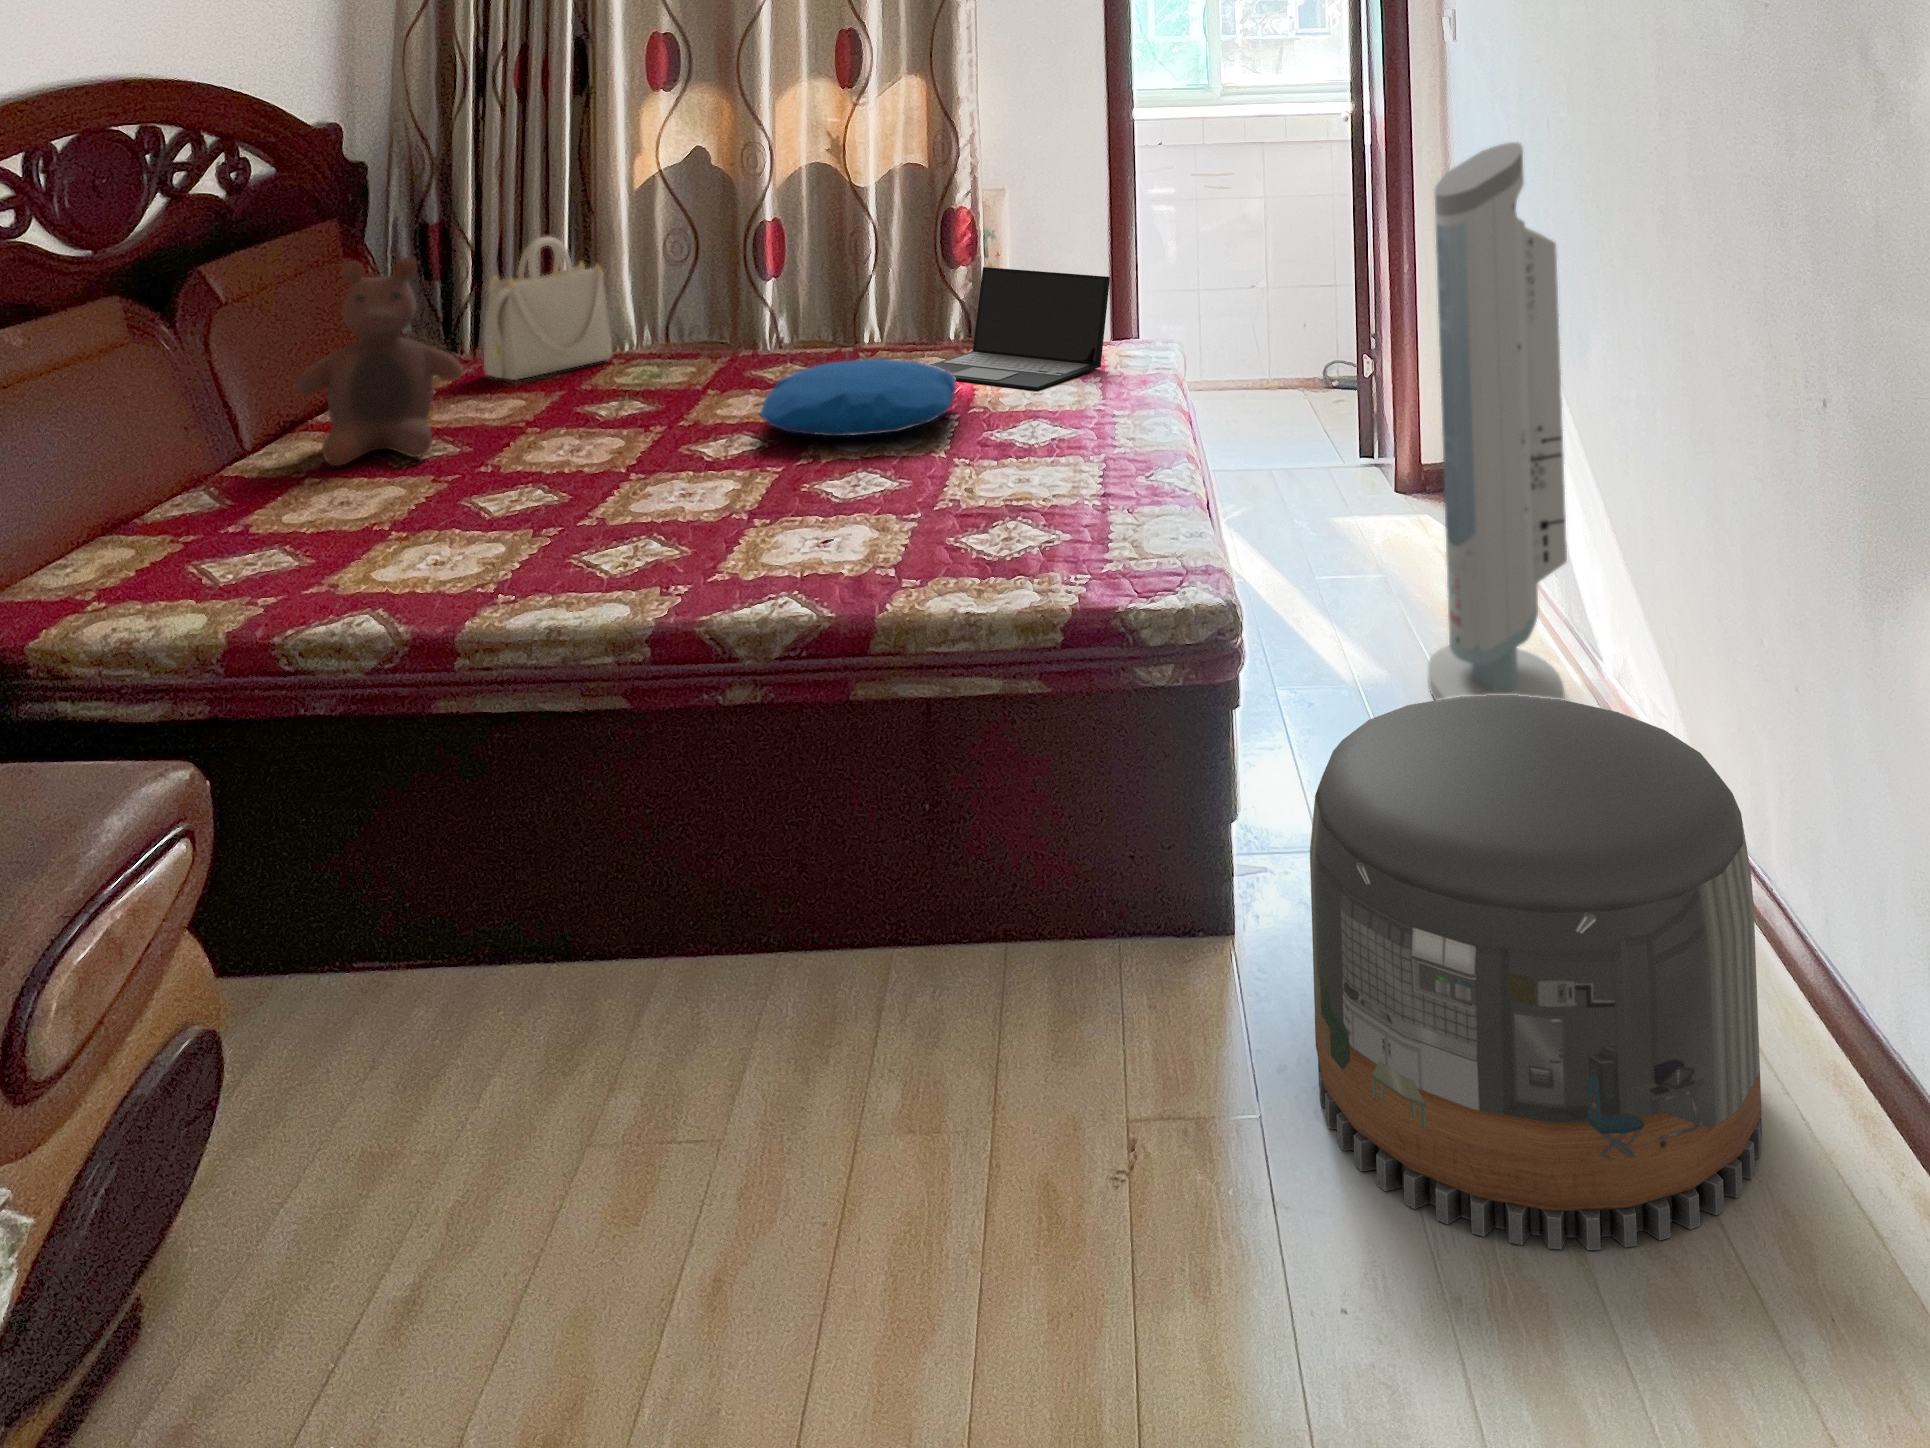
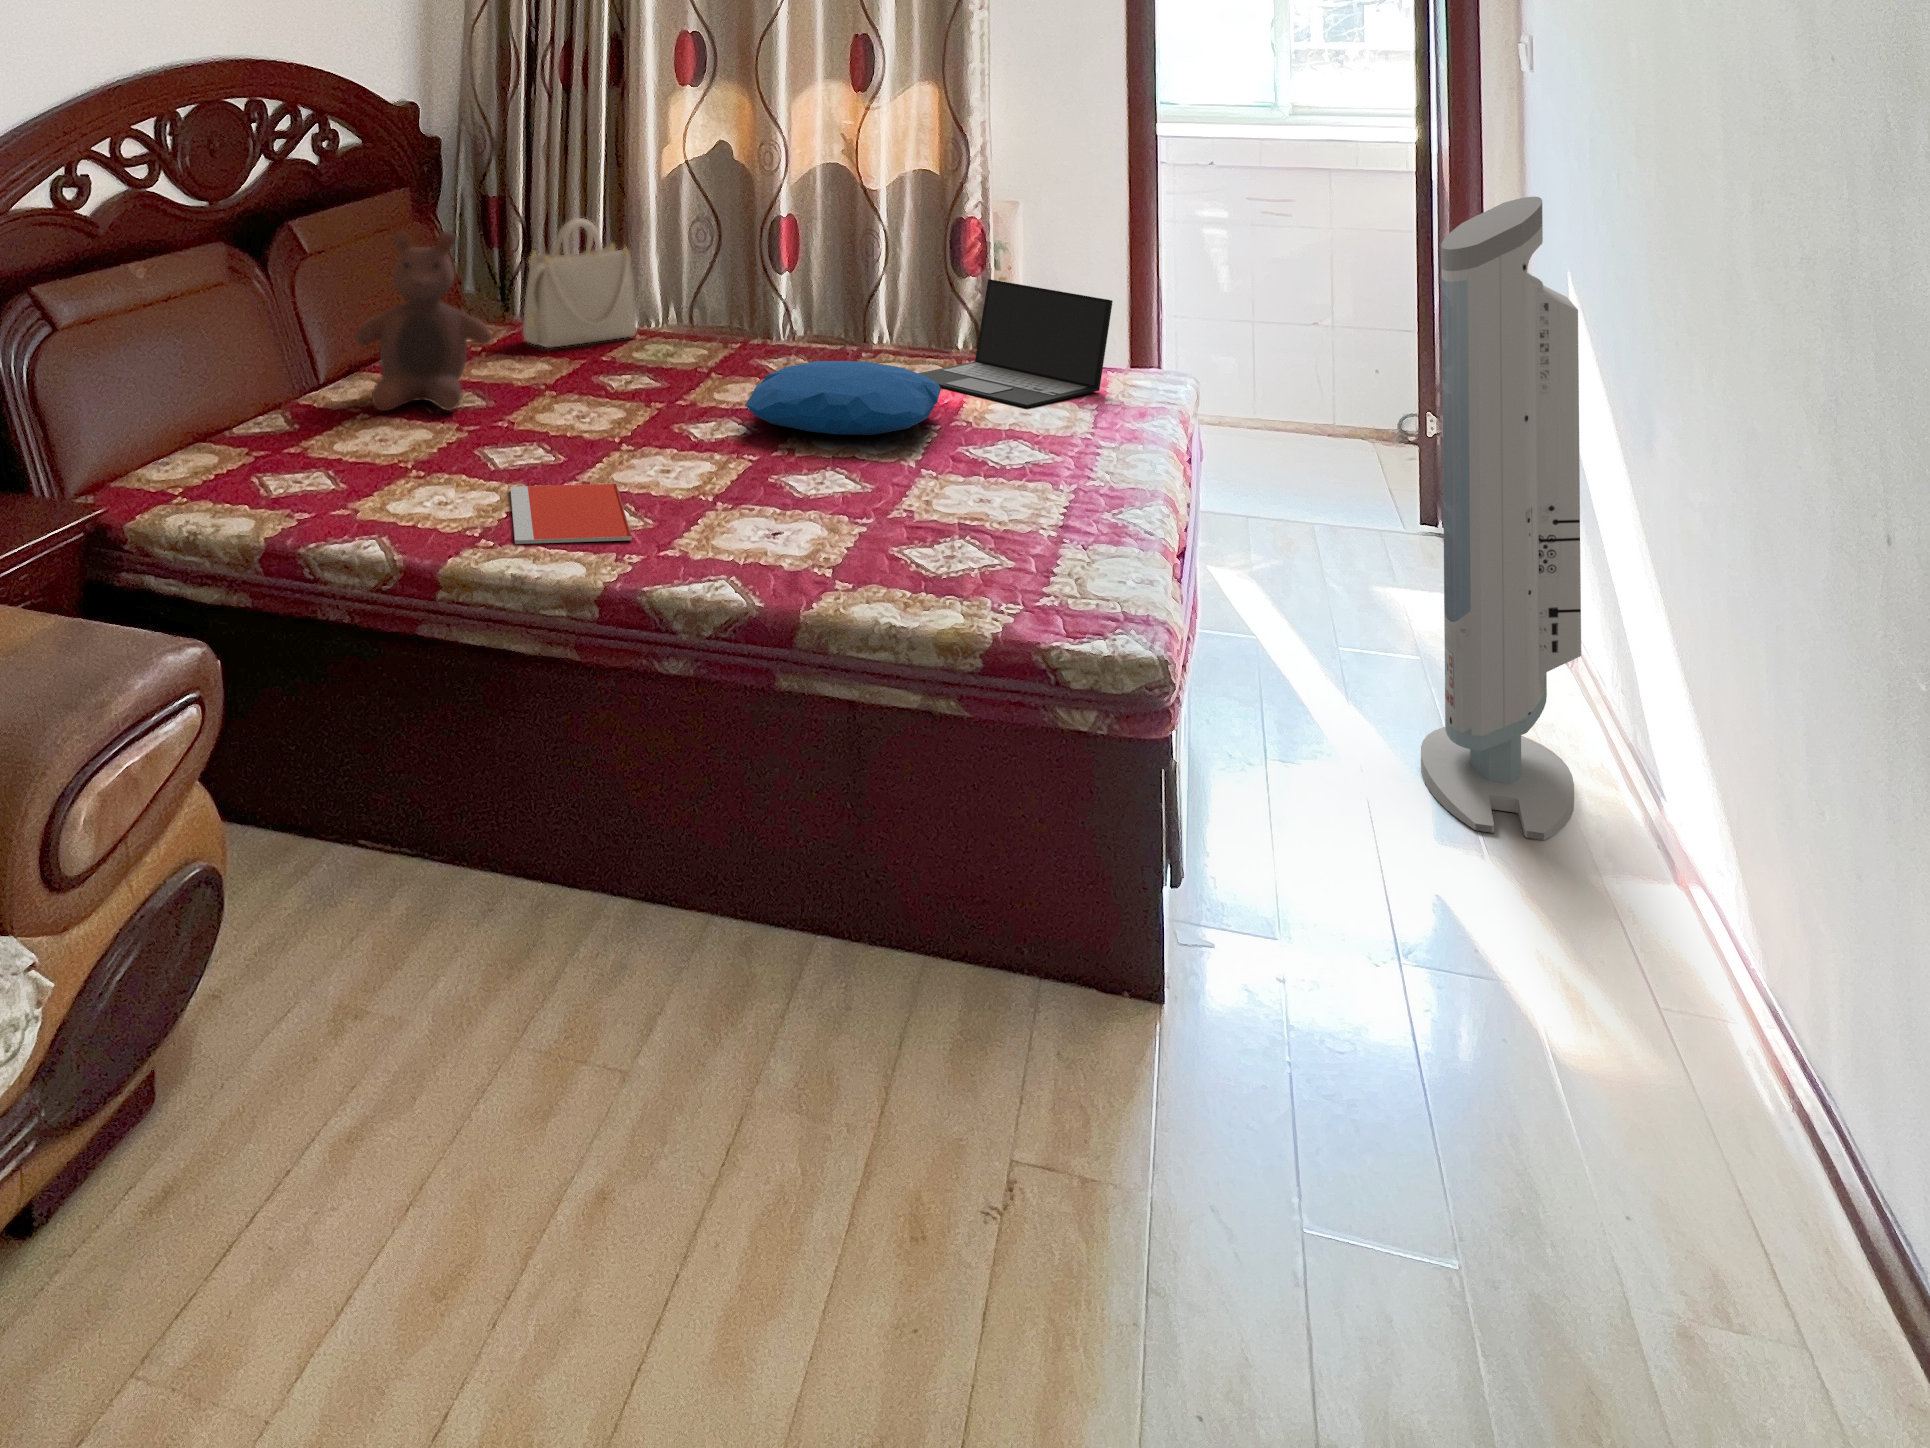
notebook: none [514,513,670,592] -> present [510,484,632,544]
pouf: present [1310,695,1762,1250] -> none [1190,773,1673,1358]

